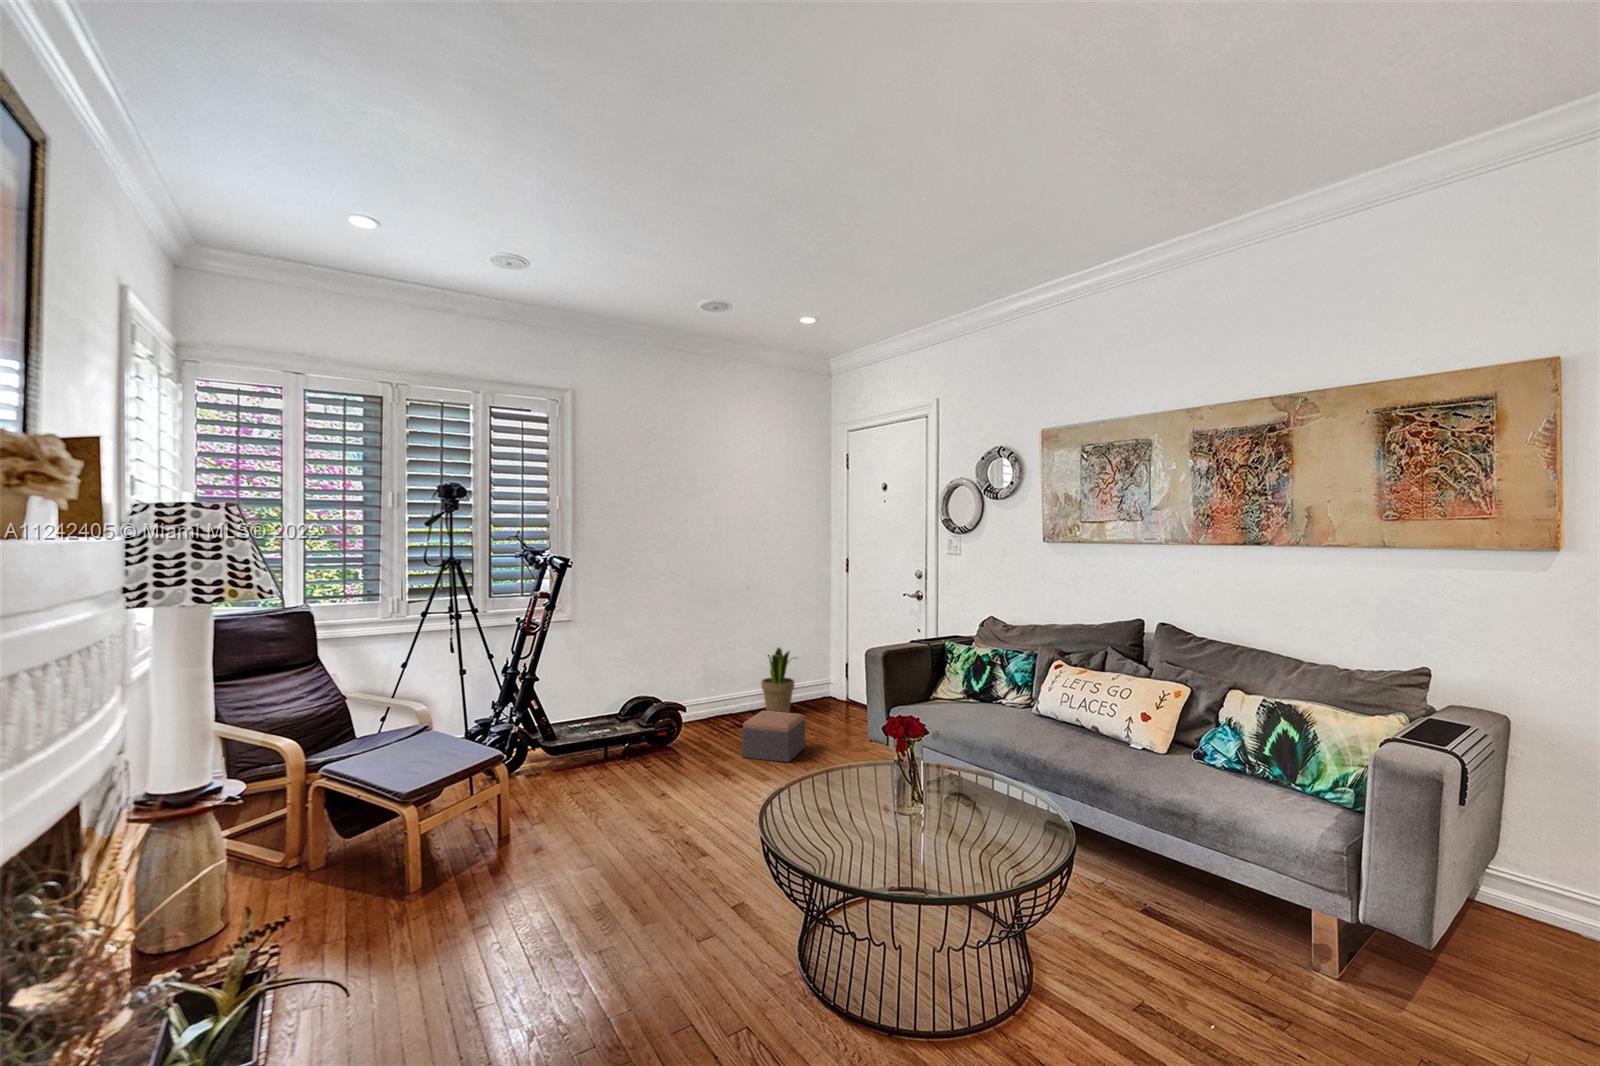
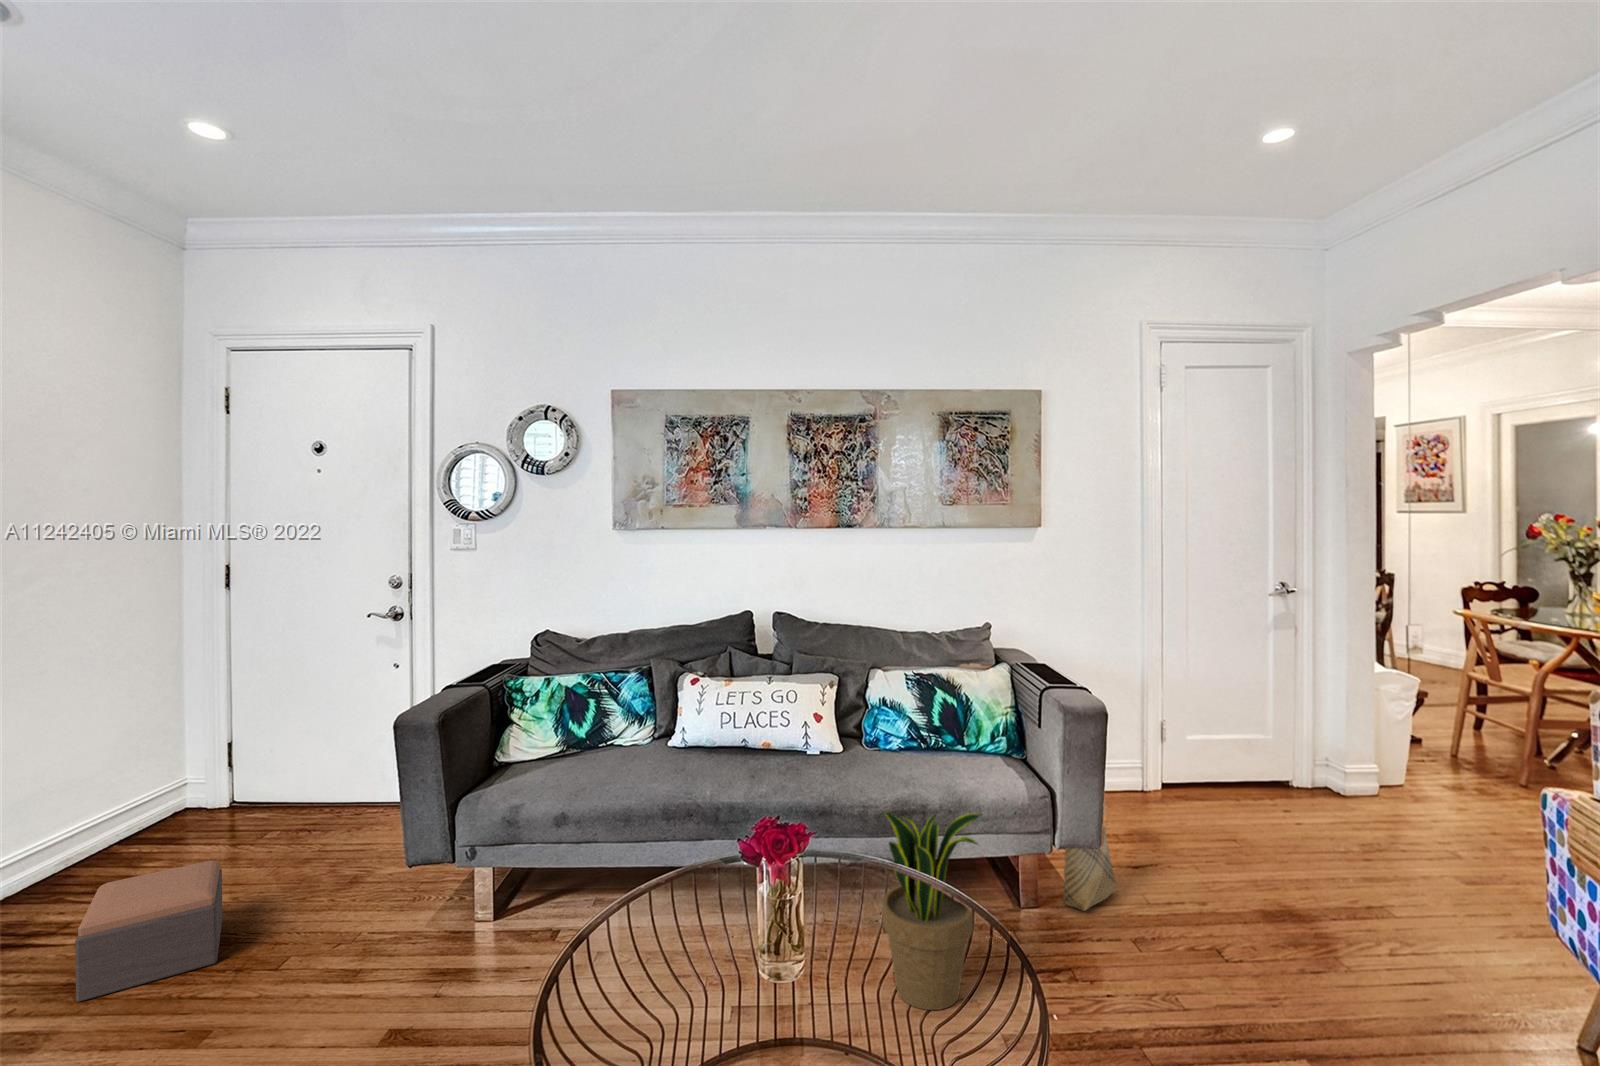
potted plant: present [761,648,795,712] -> present [882,811,981,1010]
woven basket: none [1381,873,1497,1024] -> present [1063,826,1117,911]

